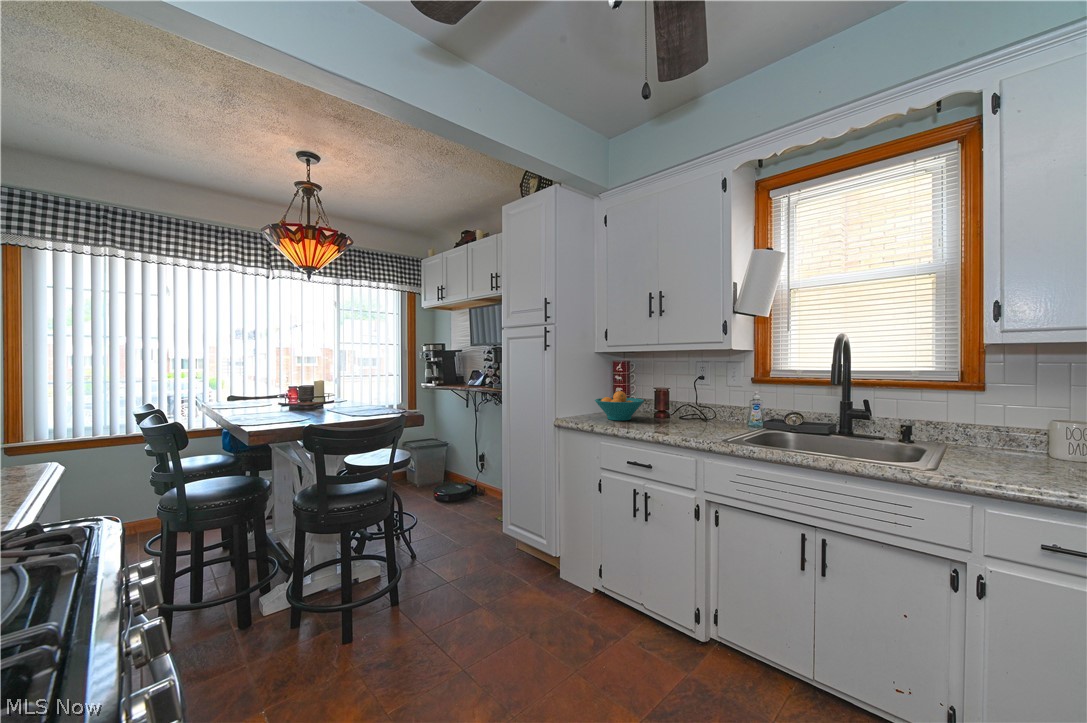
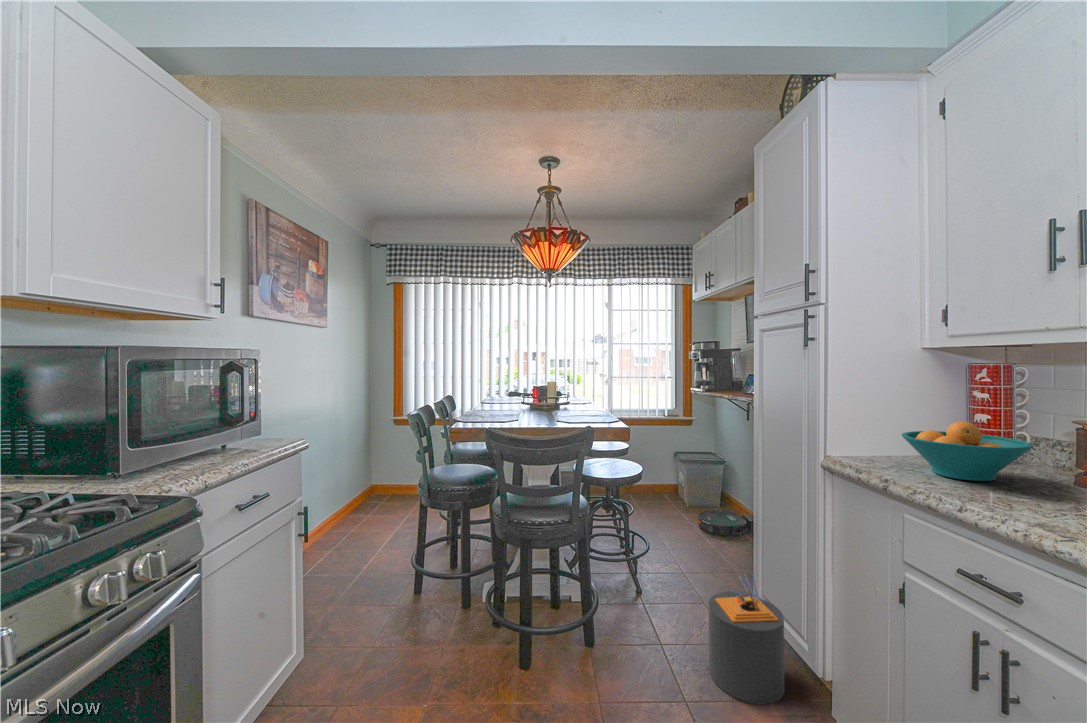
trash can: none [486,505,534,591] -> present [709,574,785,705]

